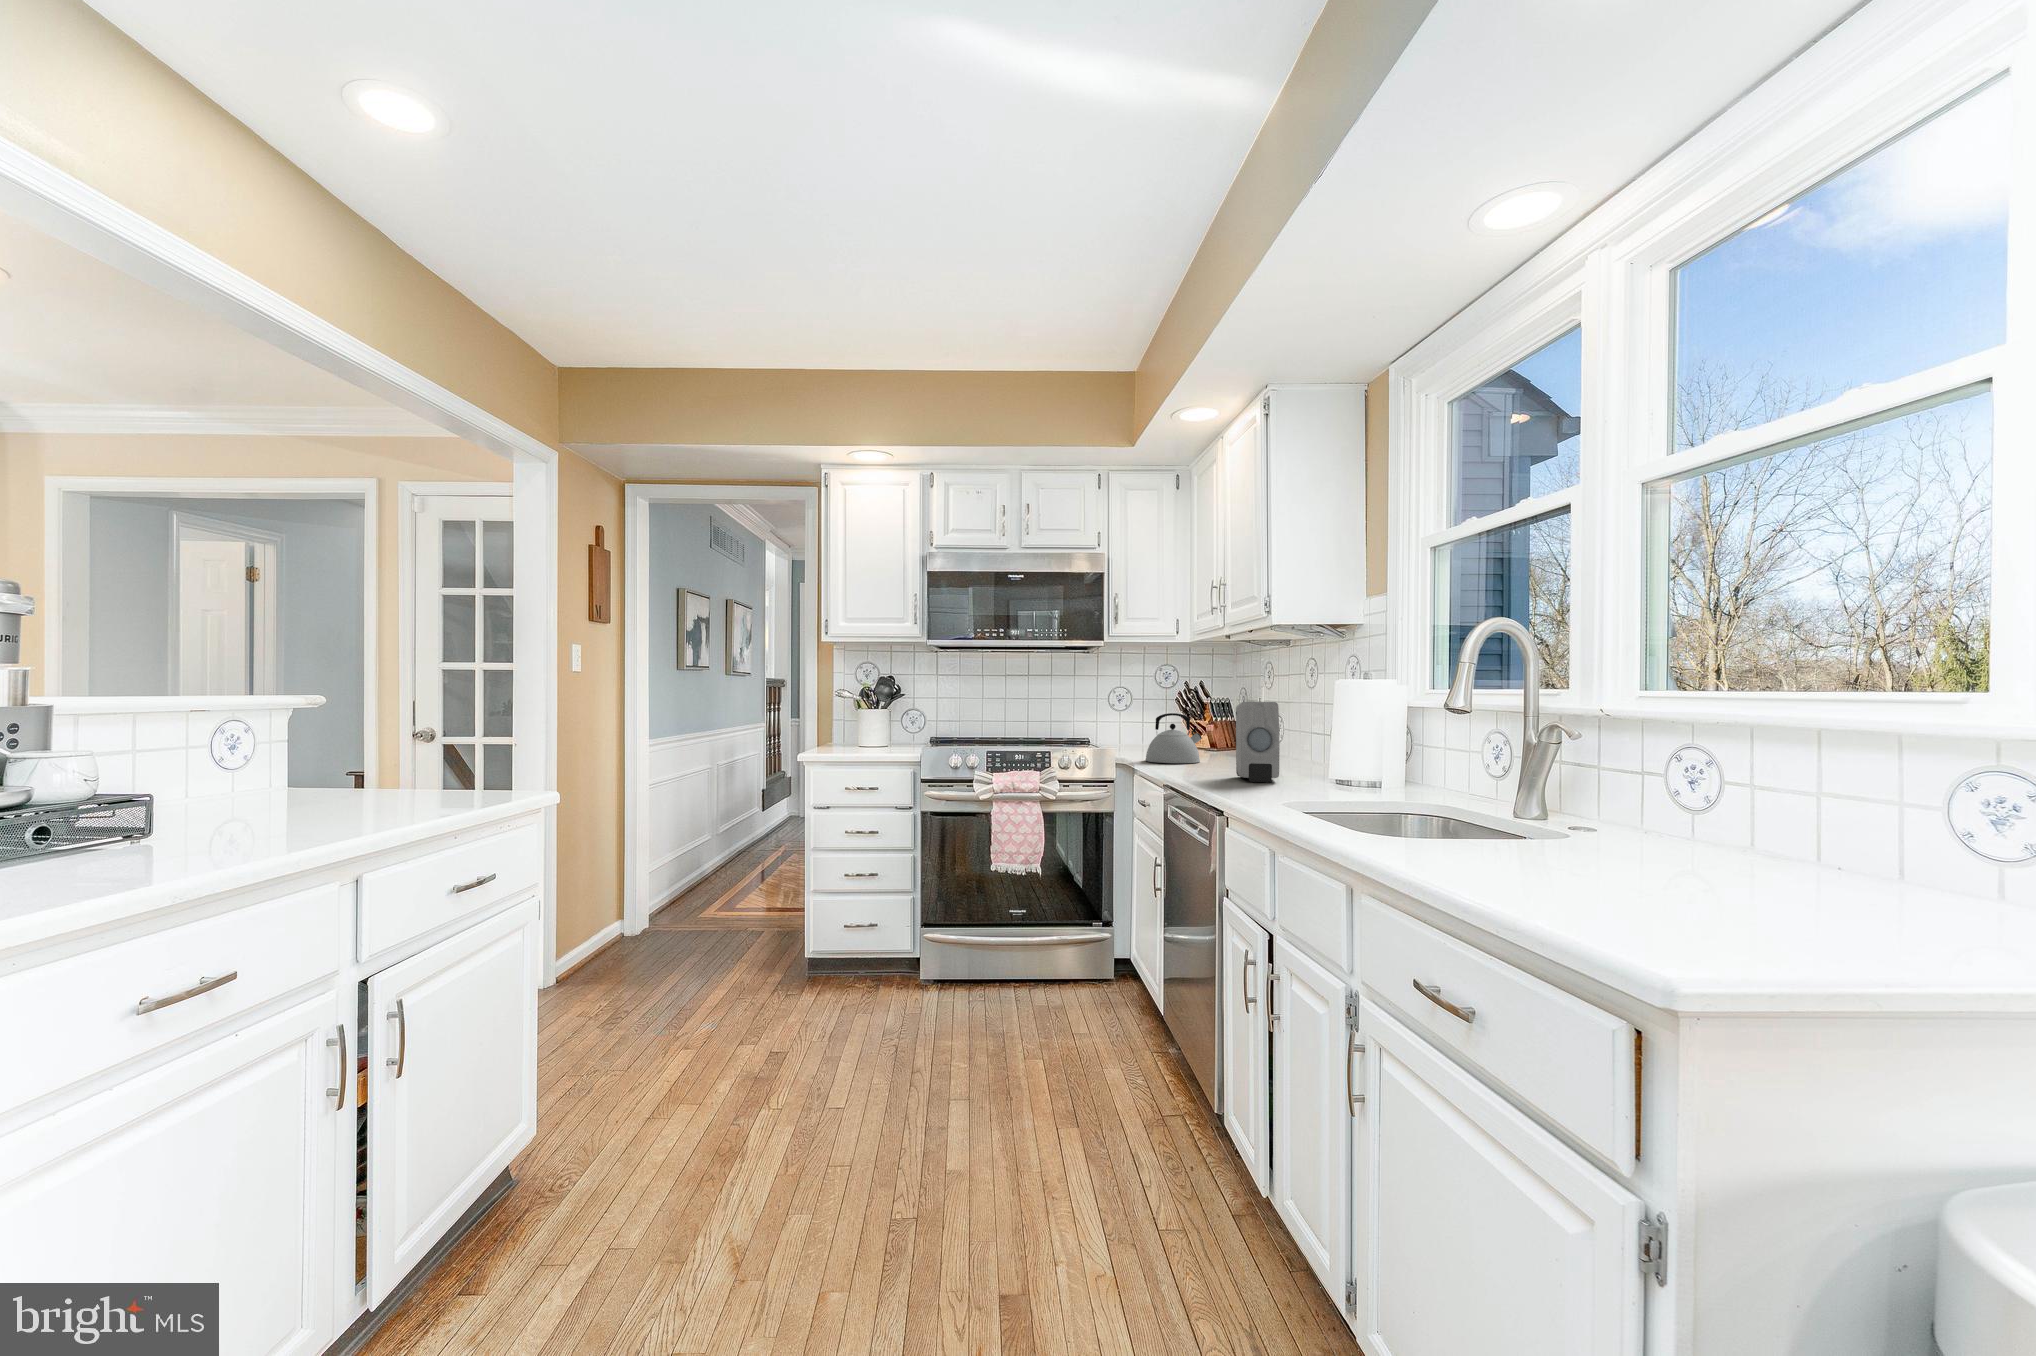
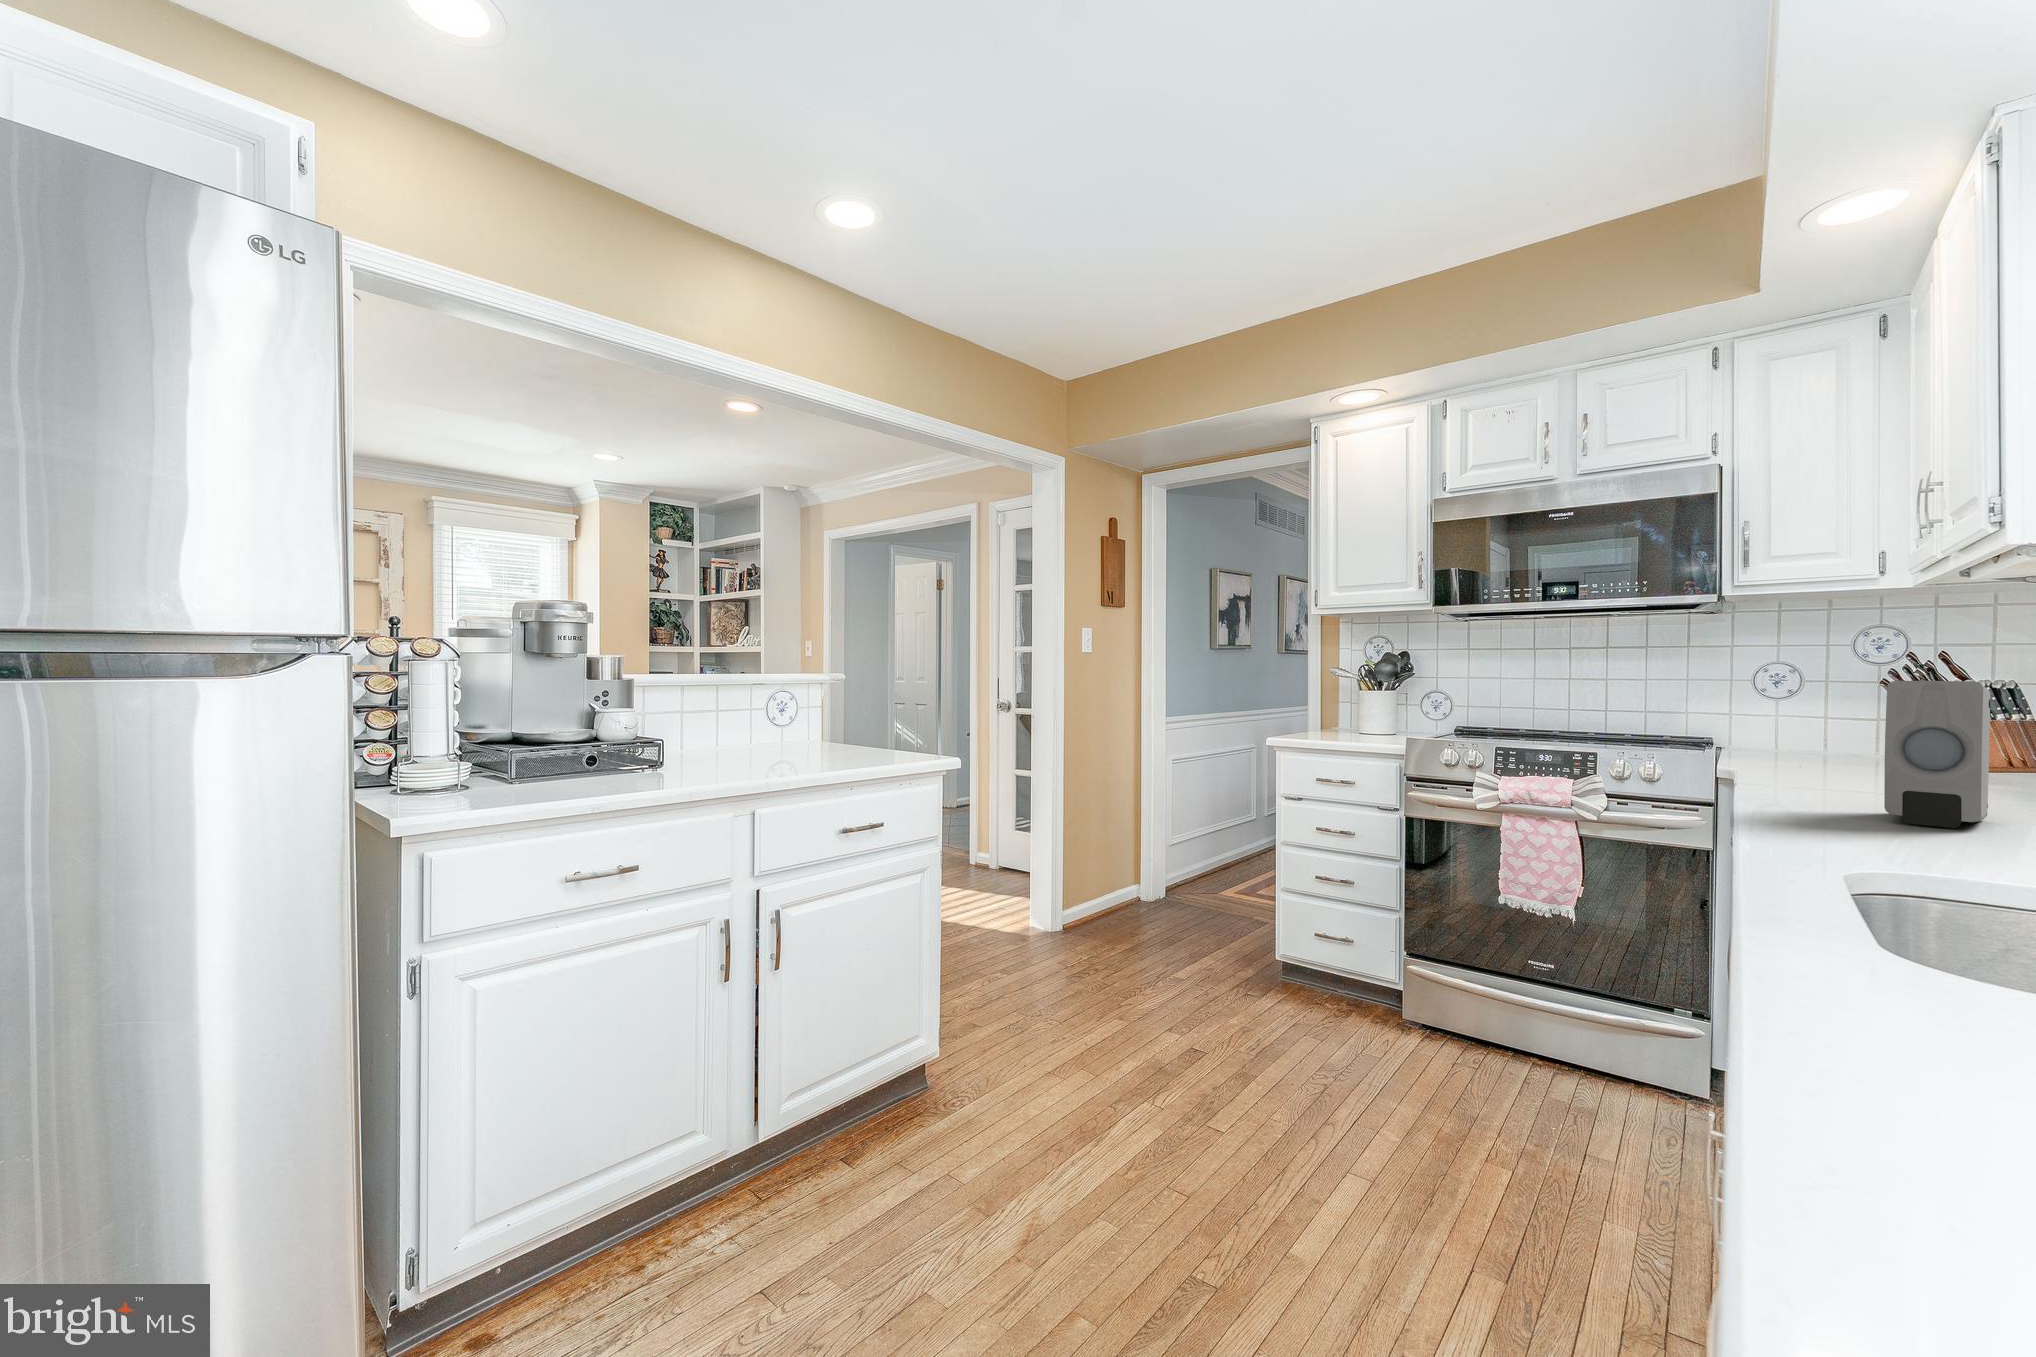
kettle: present [1146,713,1202,763] -> none [1763,701,1888,784]

